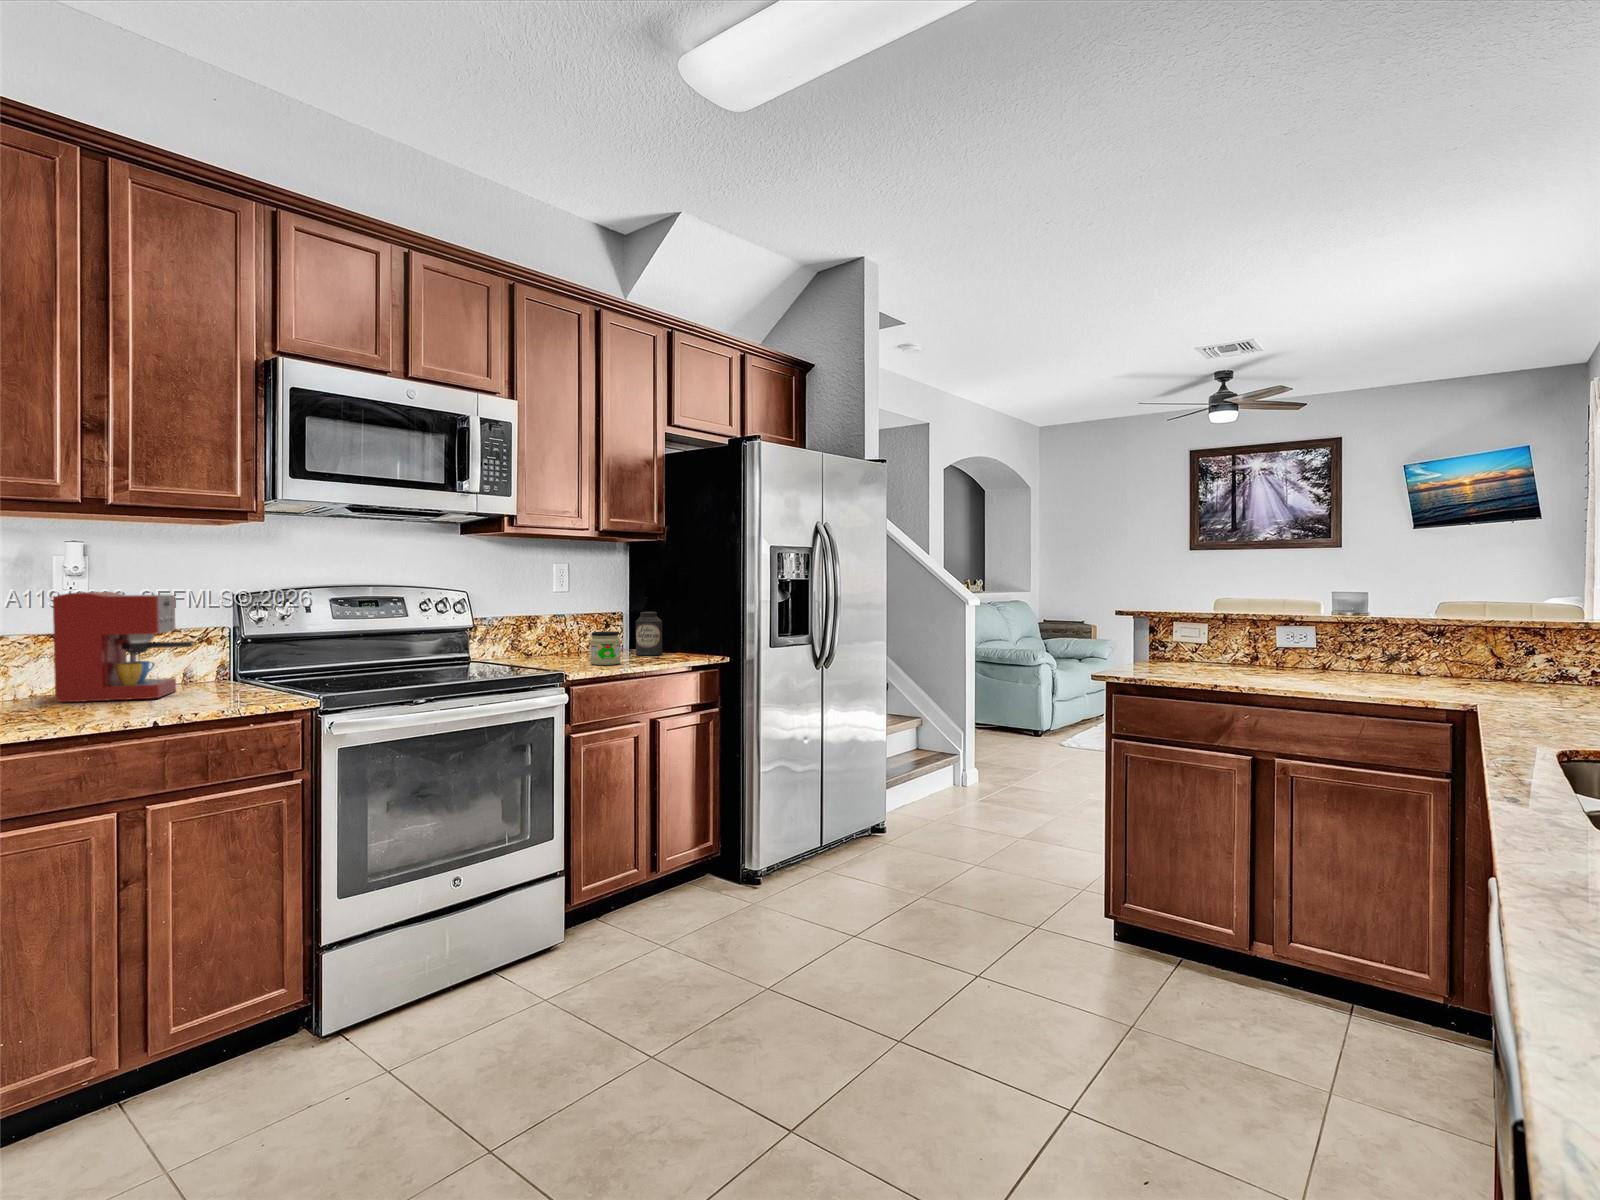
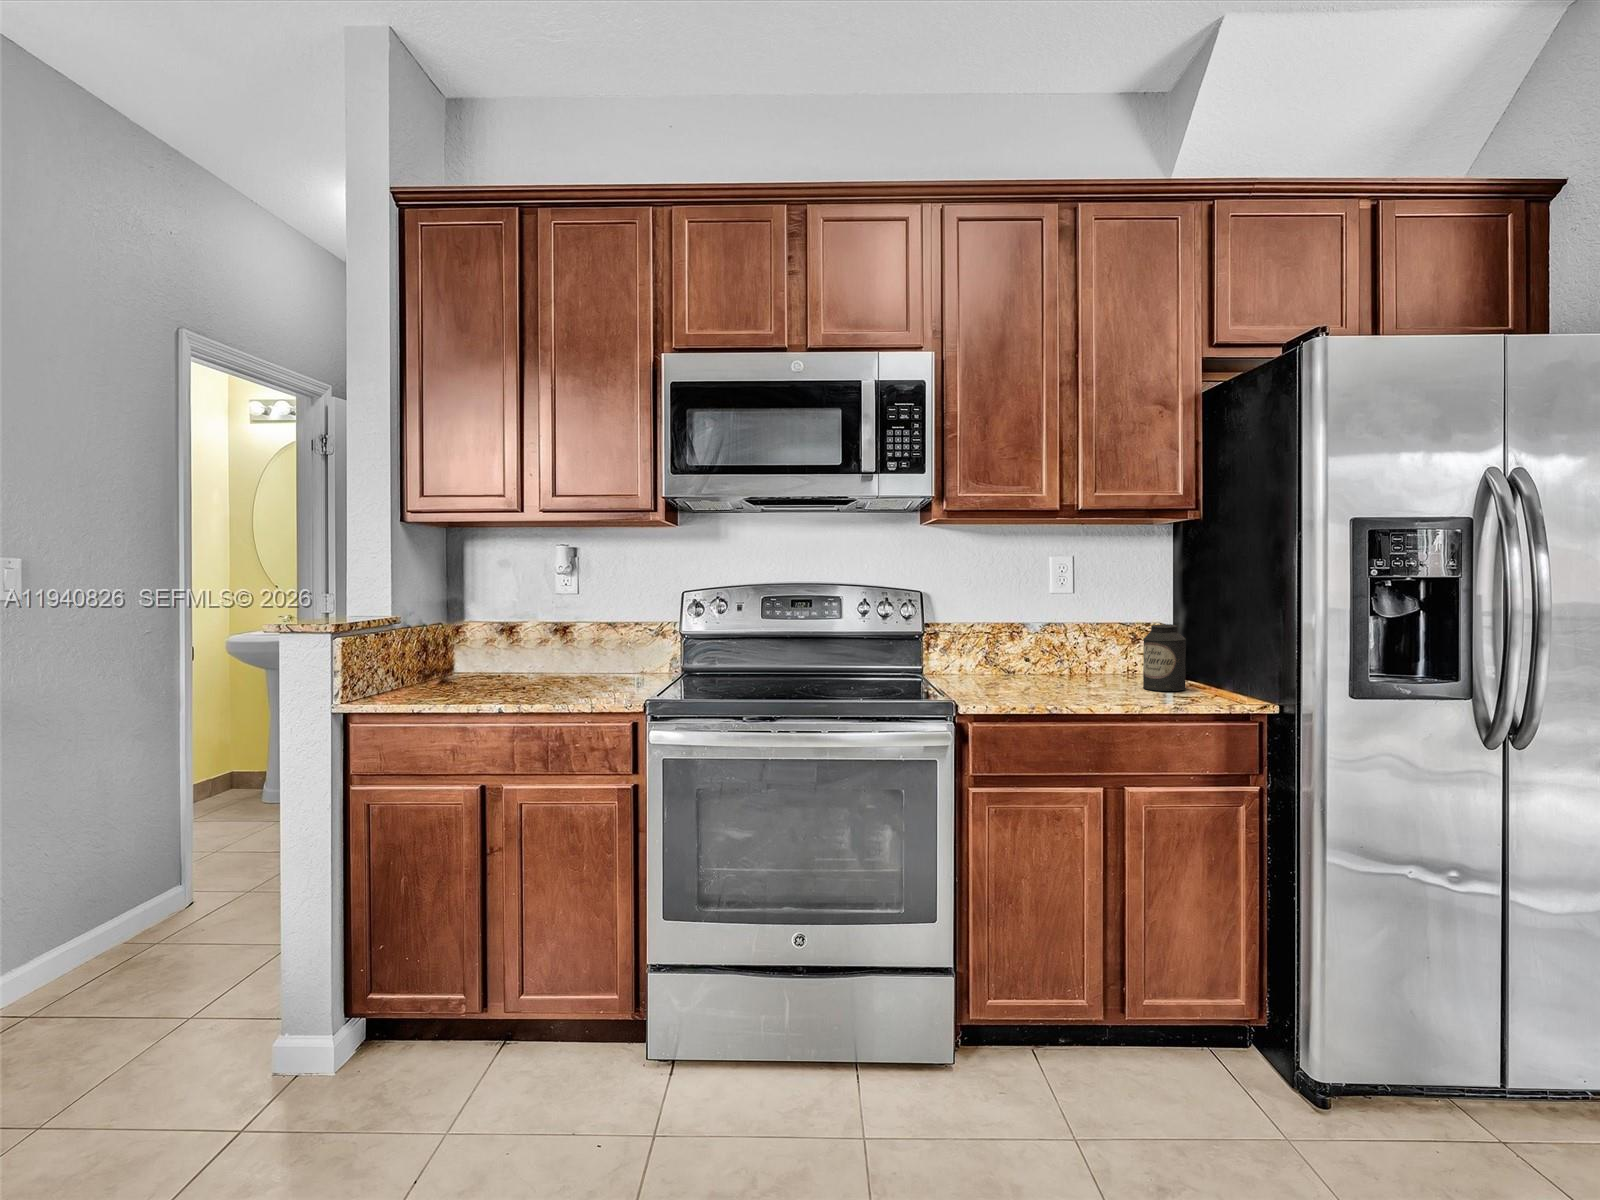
coffee maker: present [53,592,193,702] -> none [518,590,608,686]
jar: present [590,631,620,665] -> none [1025,651,1068,700]

